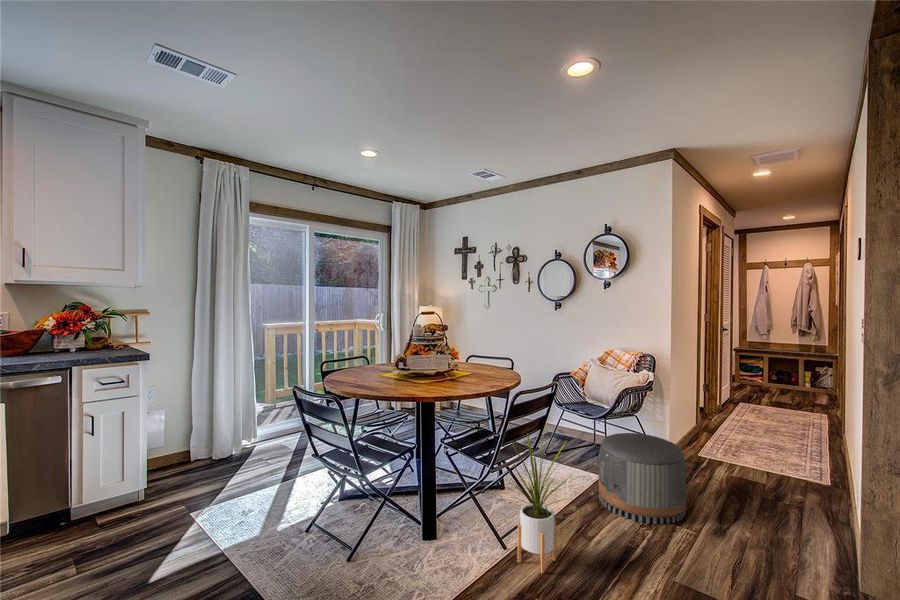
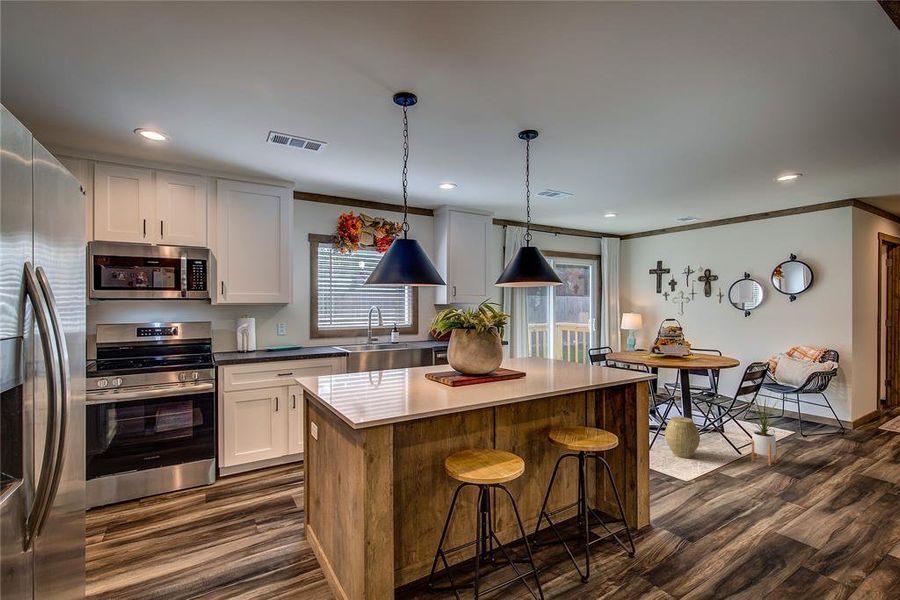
pouf: present [599,433,686,524] -> none [797,401,867,455]
woven basket: none [379,484,436,568] -> present [665,417,700,458]

